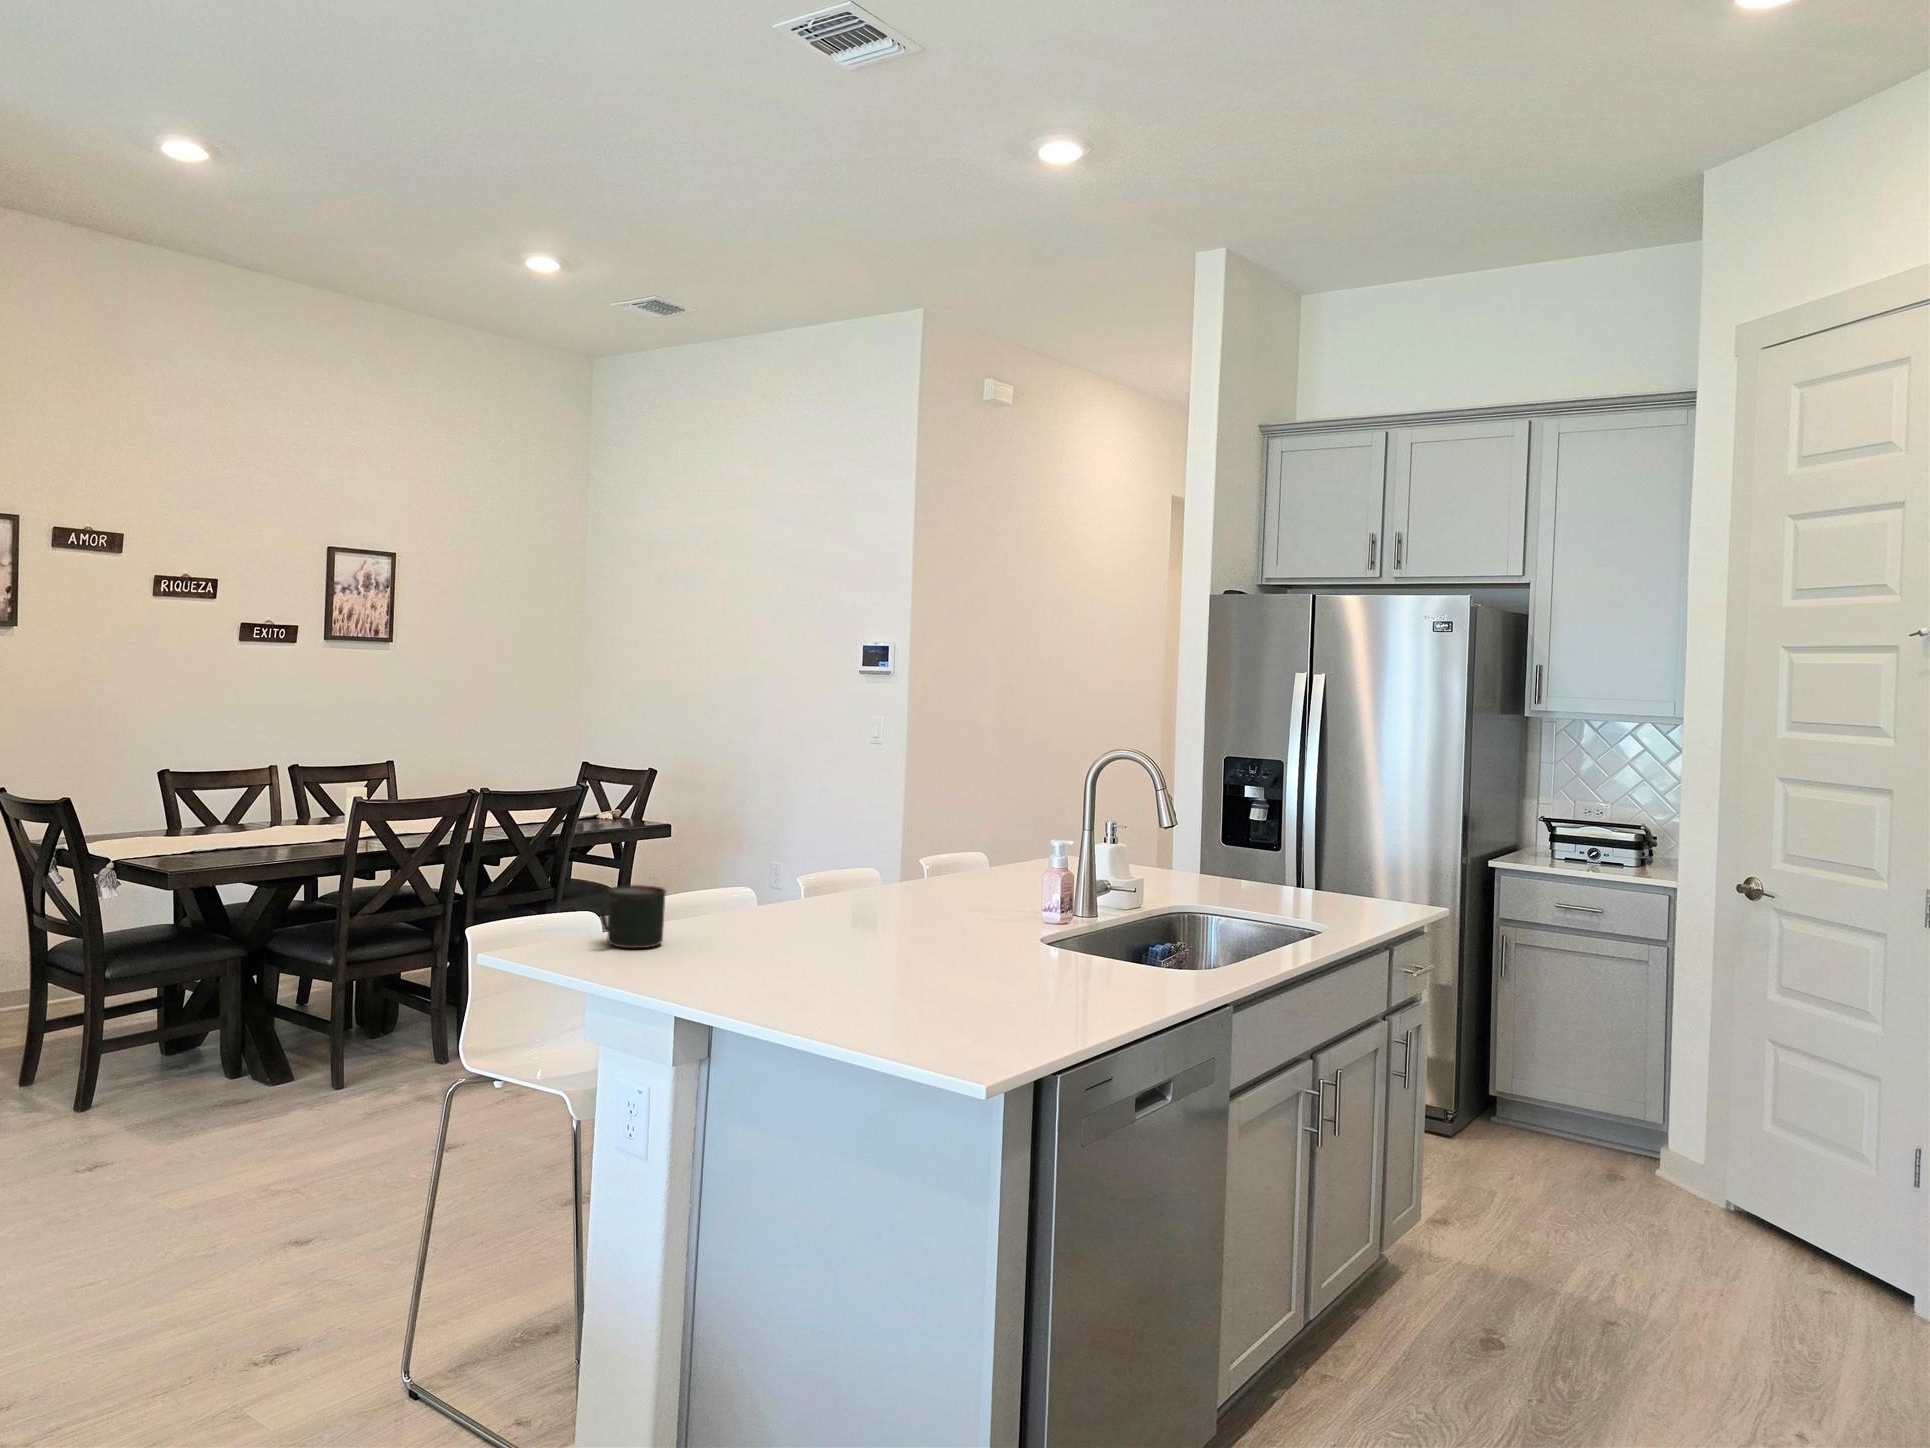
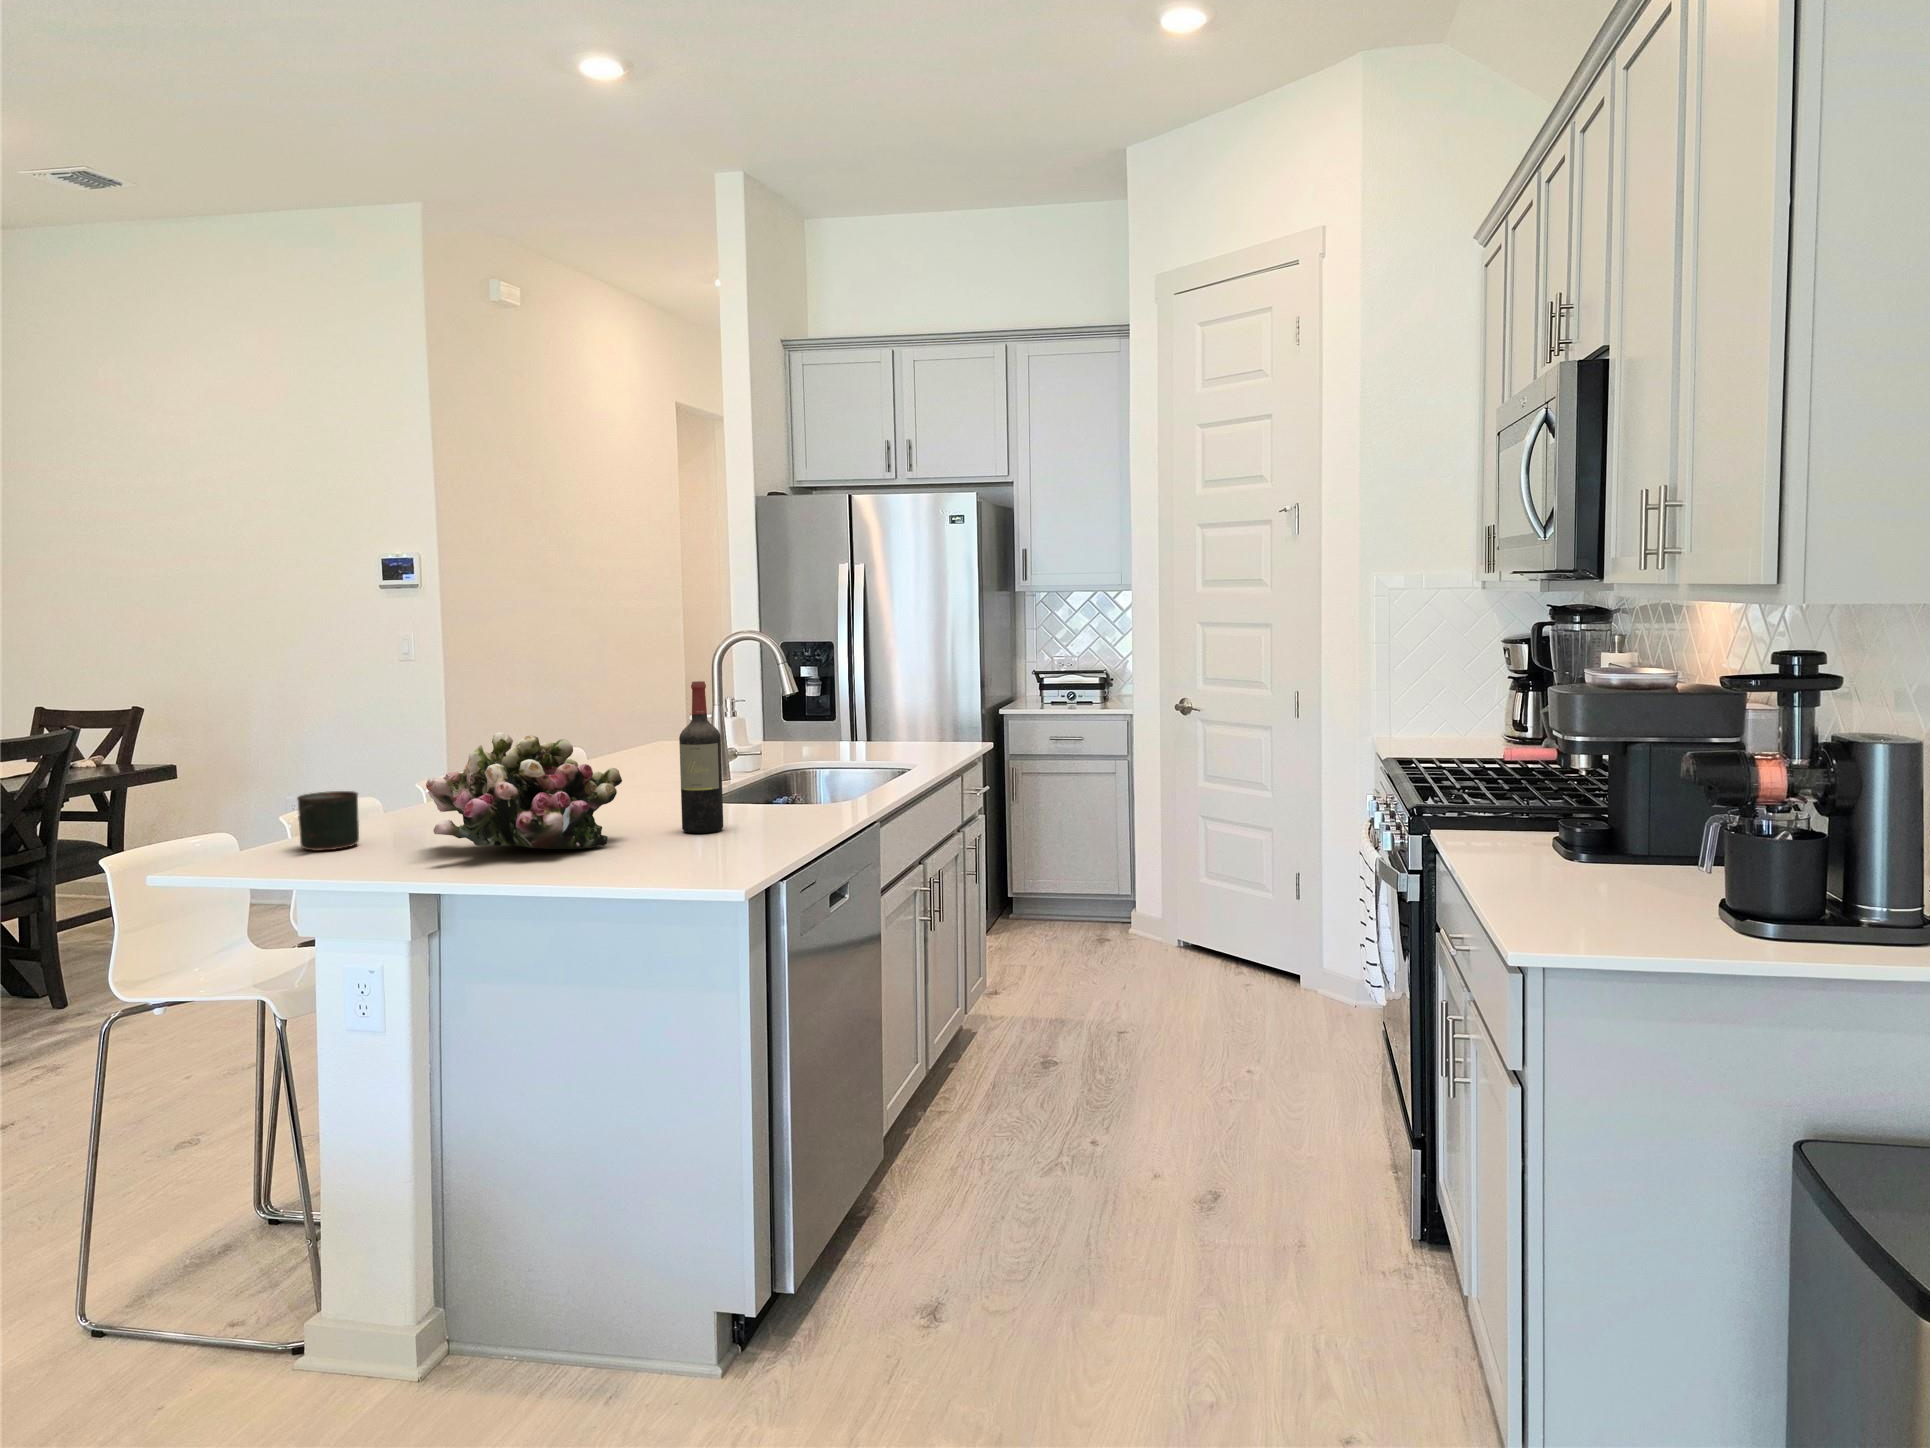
wine bottle: none [981,807,1033,990] -> present [679,681,723,833]
flower arrangement: none [696,844,915,991] -> present [426,732,622,849]

